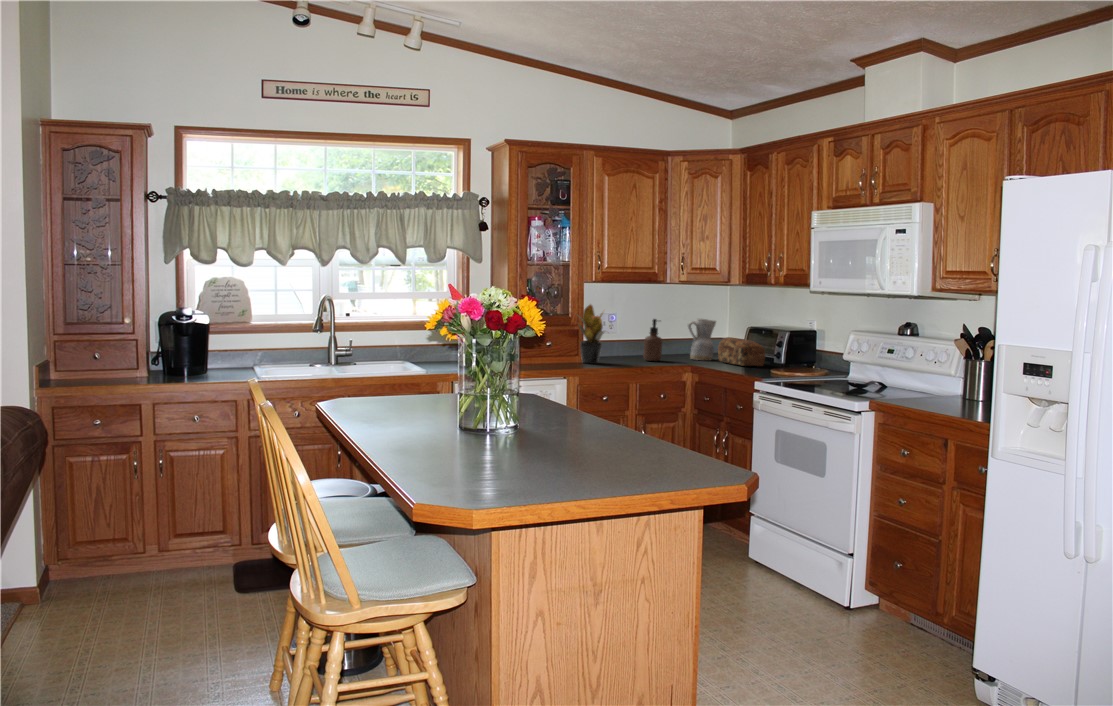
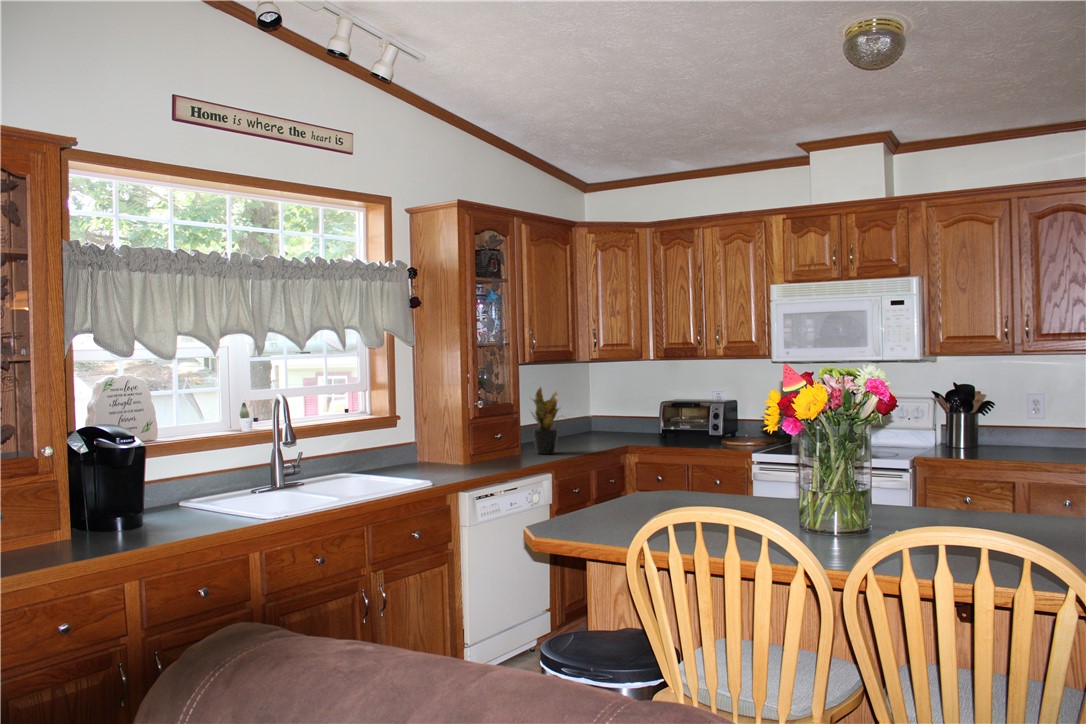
ceramic pitcher: present [688,318,716,360] -> none [610,395,636,439]
soap dispenser: present [643,319,662,361] -> none [579,399,599,445]
bread loaf: present [718,338,766,366] -> none [648,413,704,441]

